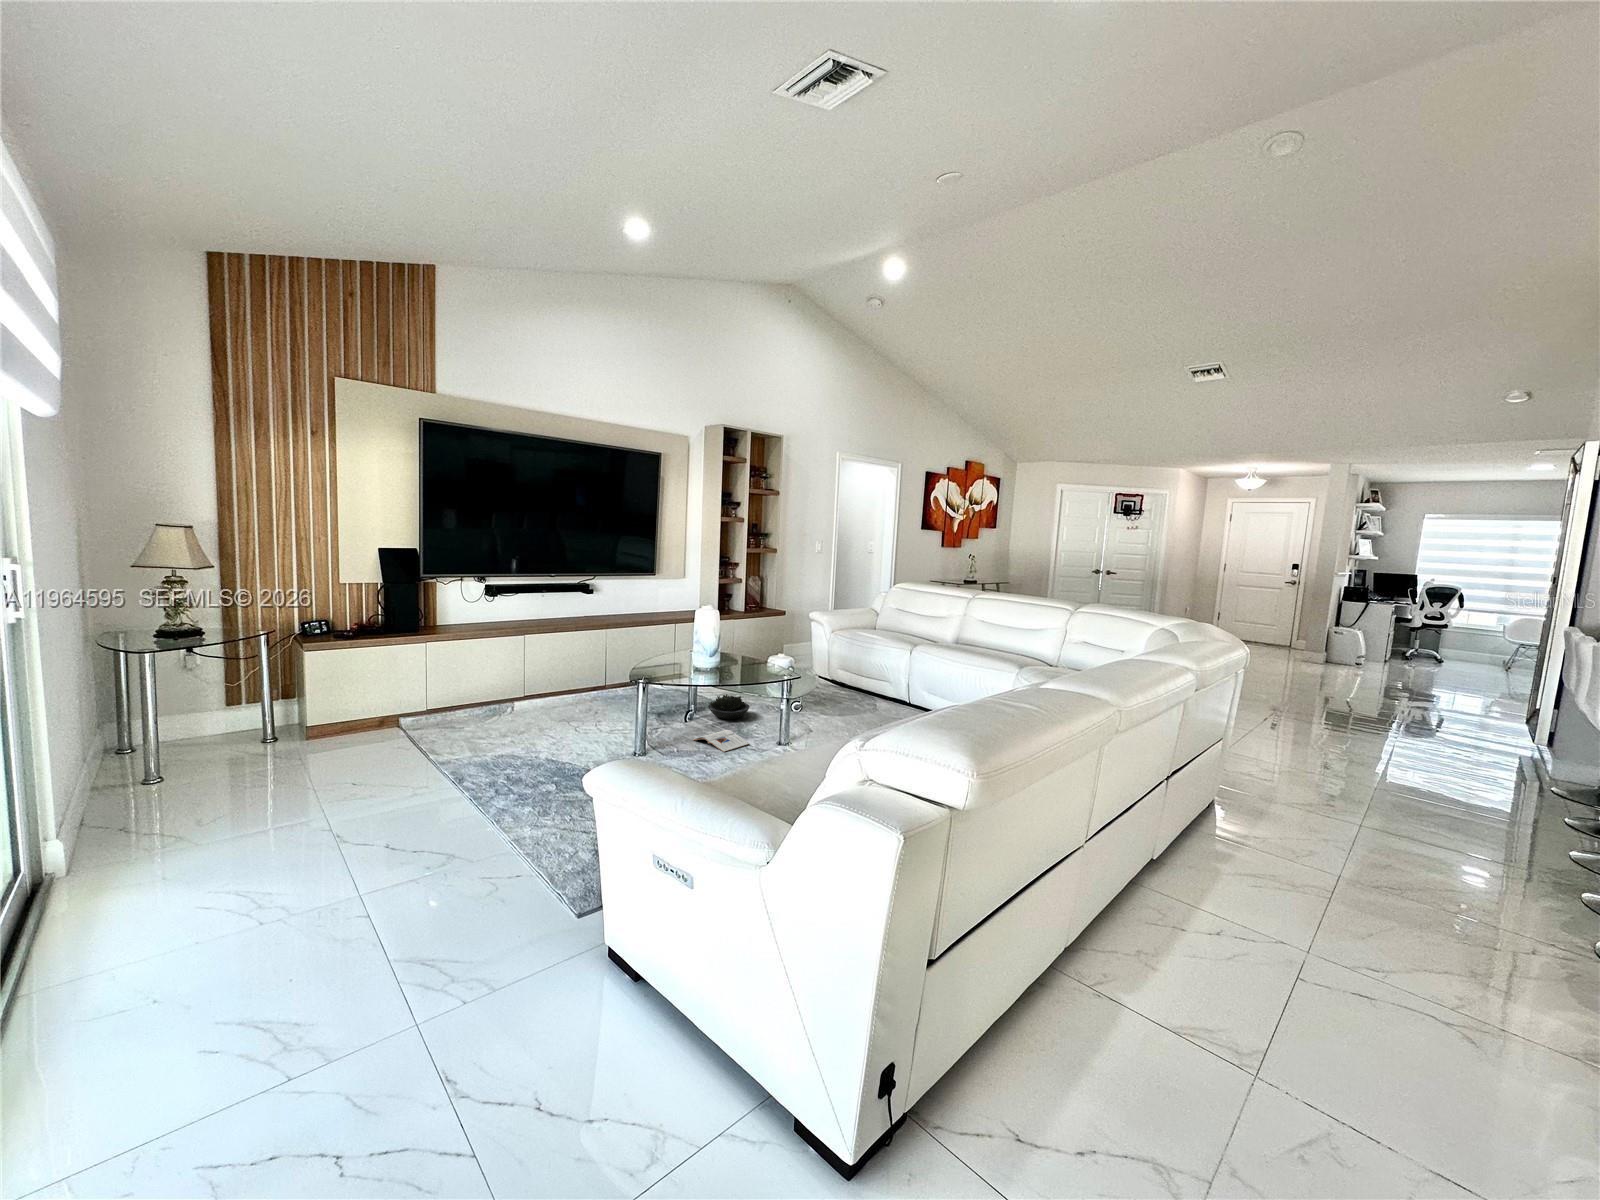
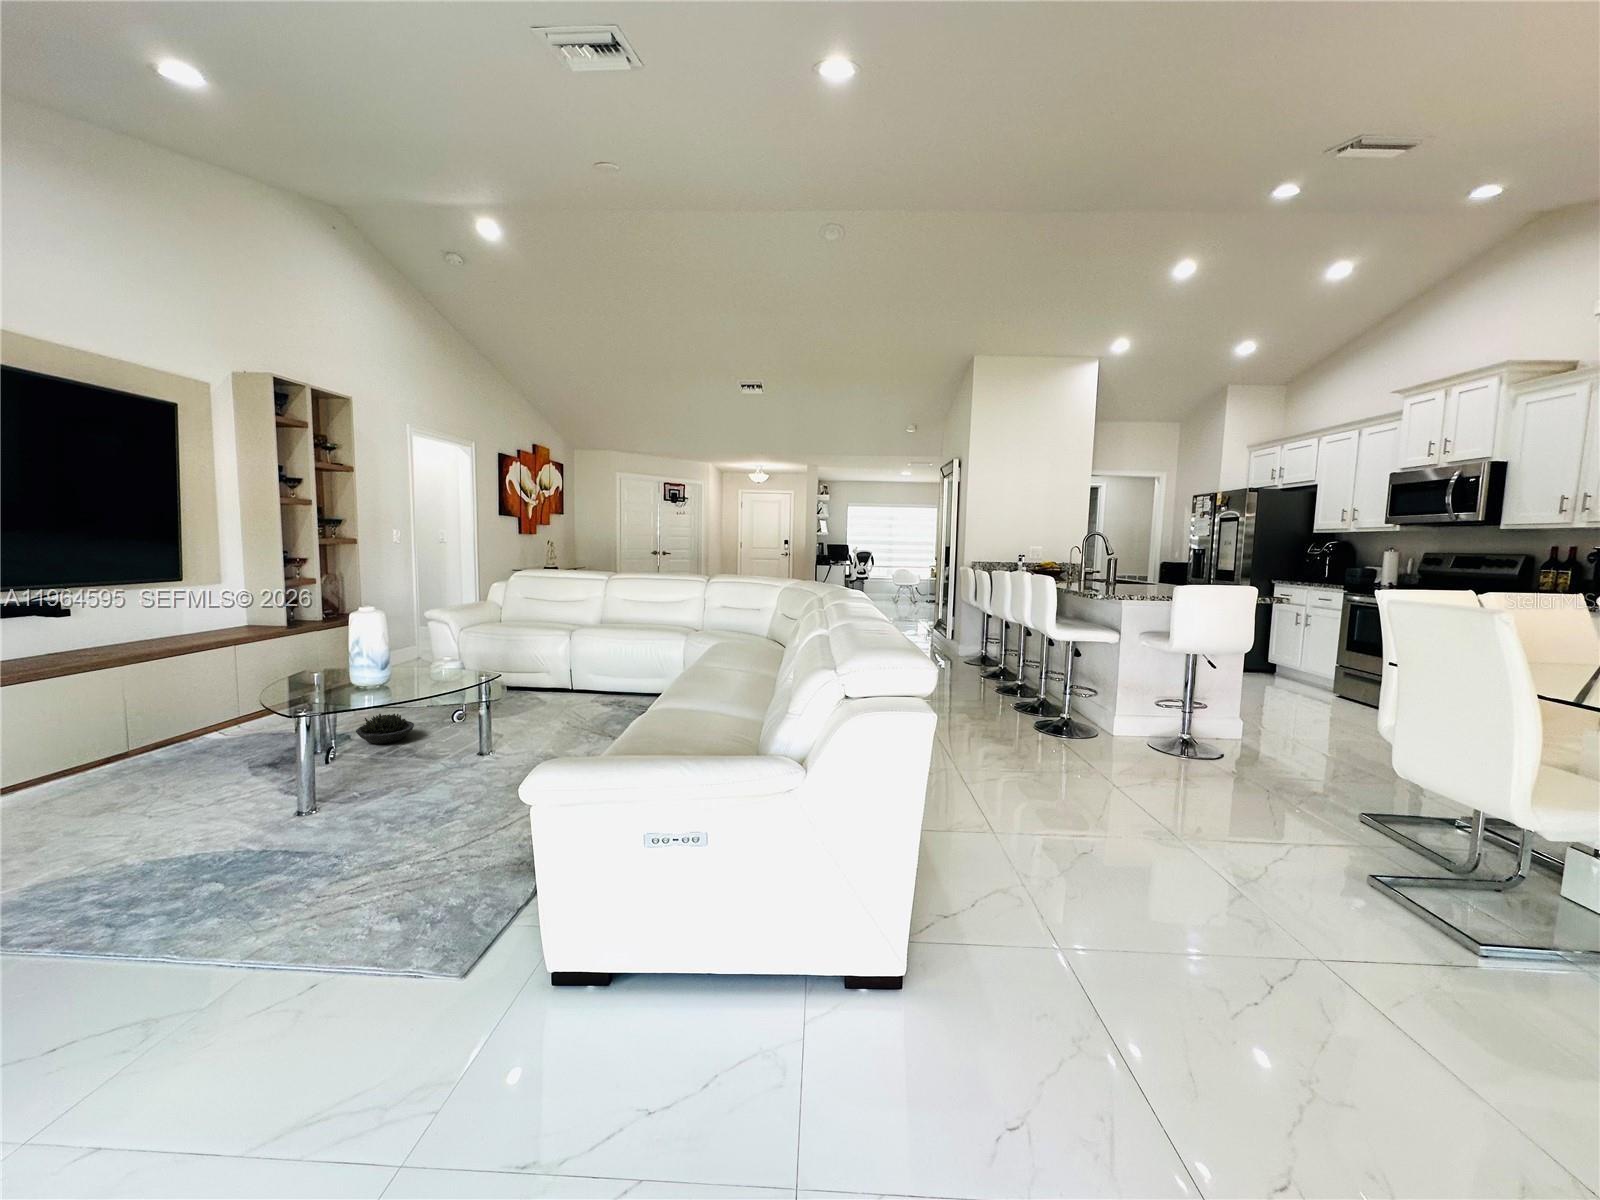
magazine: present [693,730,749,752] -> none [373,752,452,776]

